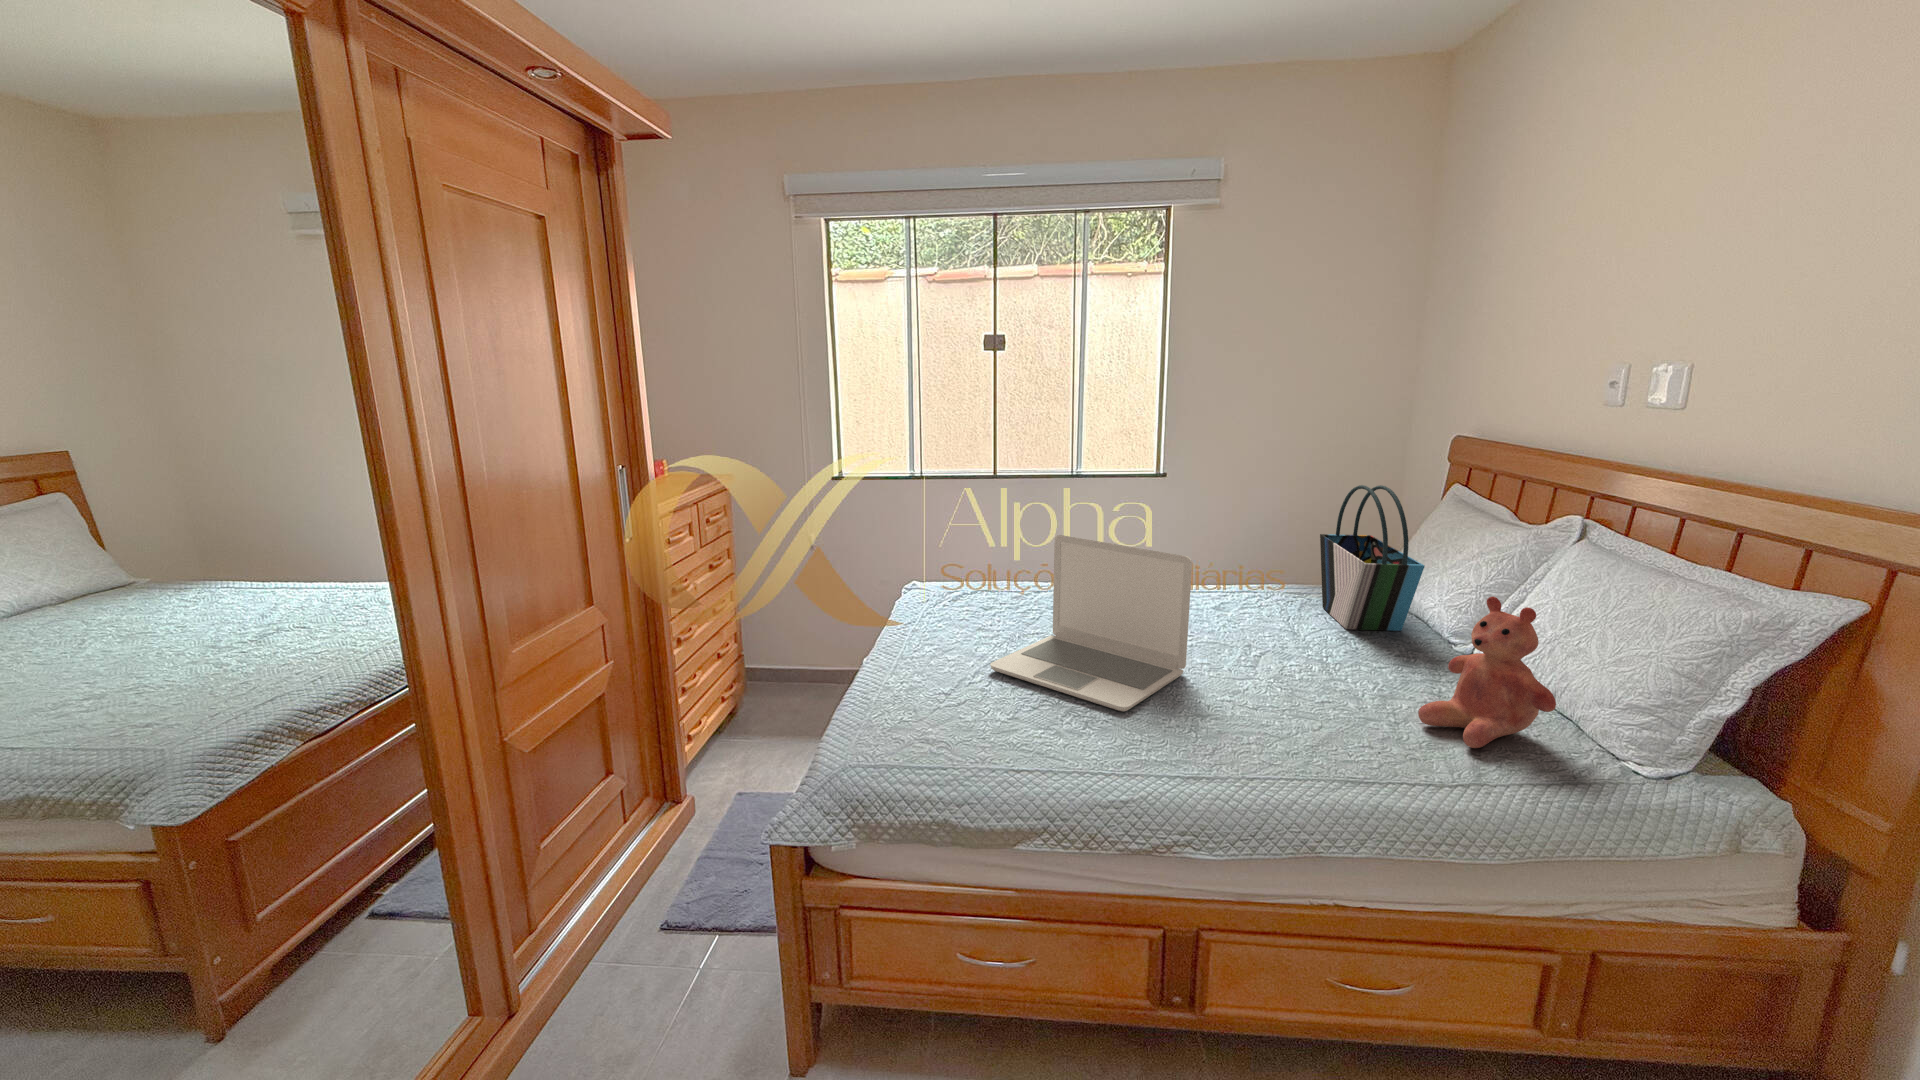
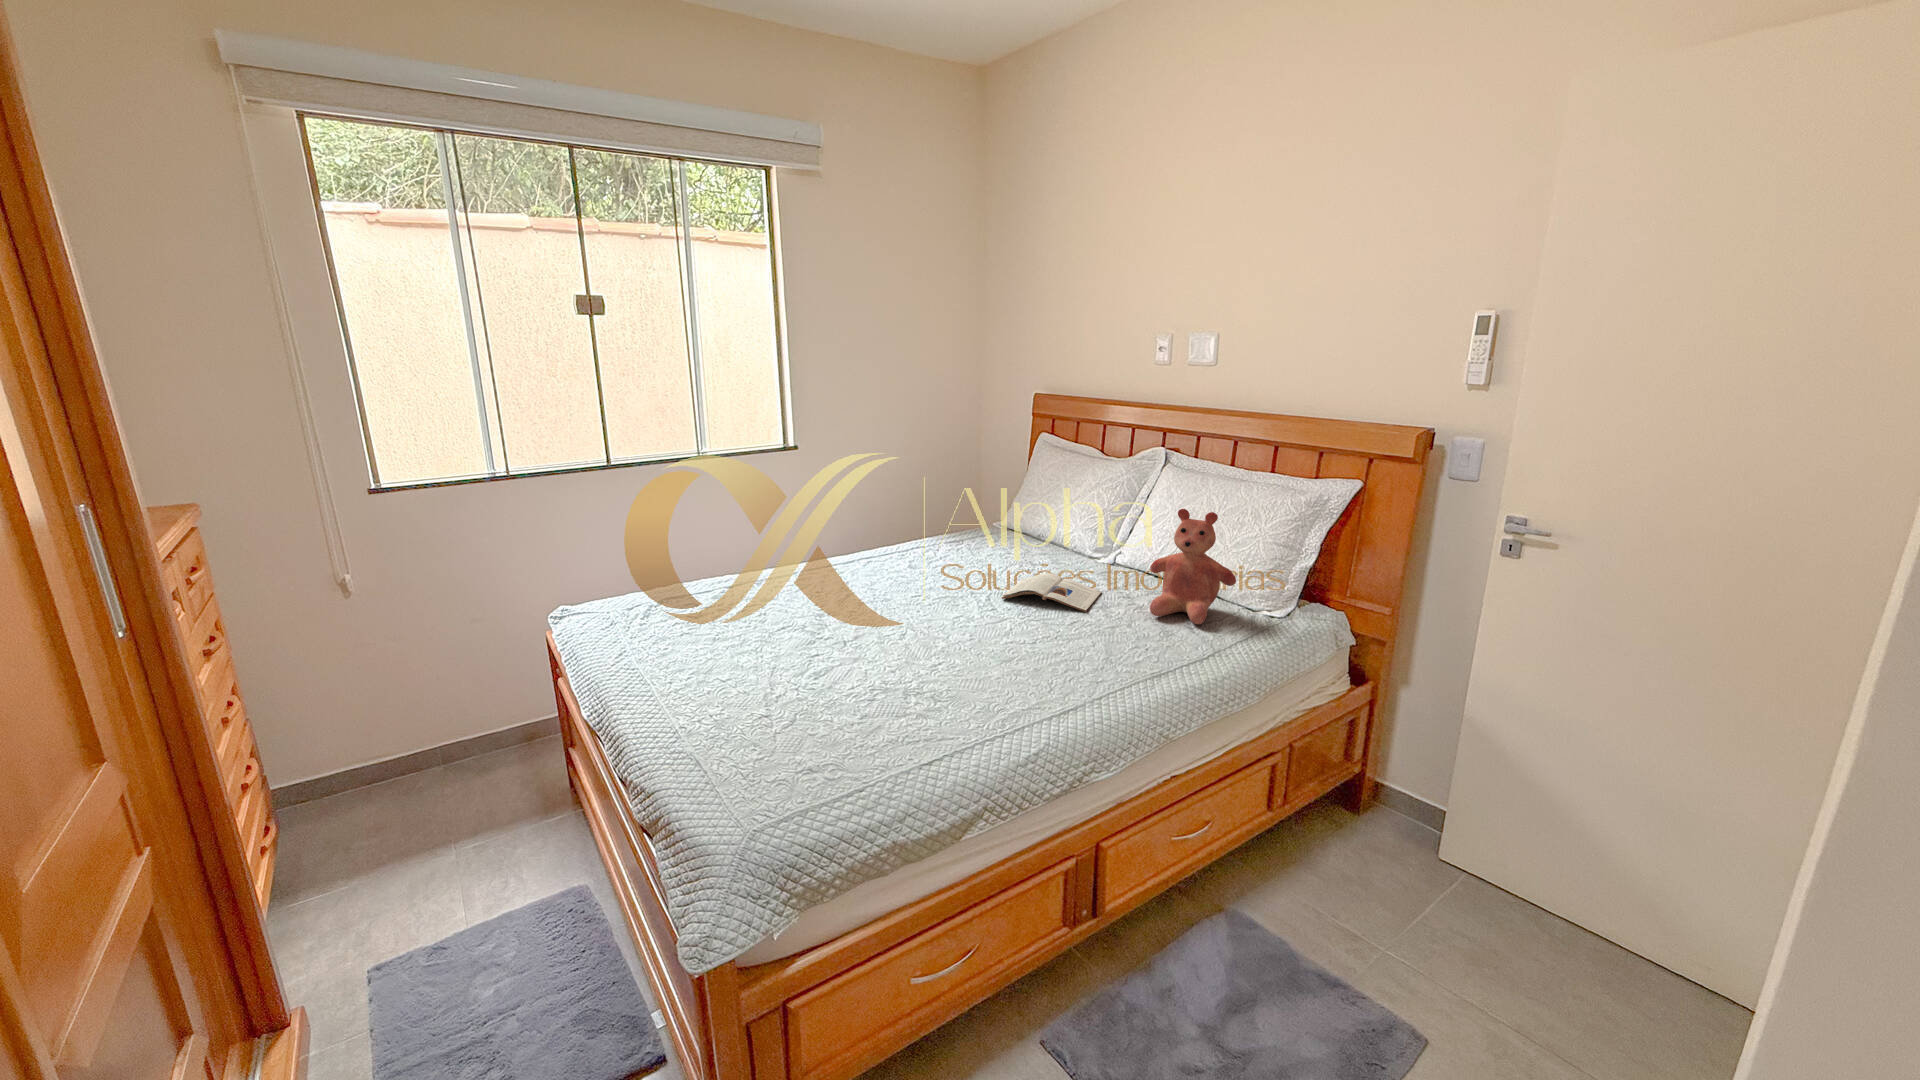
tote bag: present [1320,485,1424,631] -> none [976,437,1079,560]
laptop: present [990,535,1192,712] -> none [785,510,964,672]
magazine: none [1260,646,1395,697] -> present [1001,574,1101,612]

